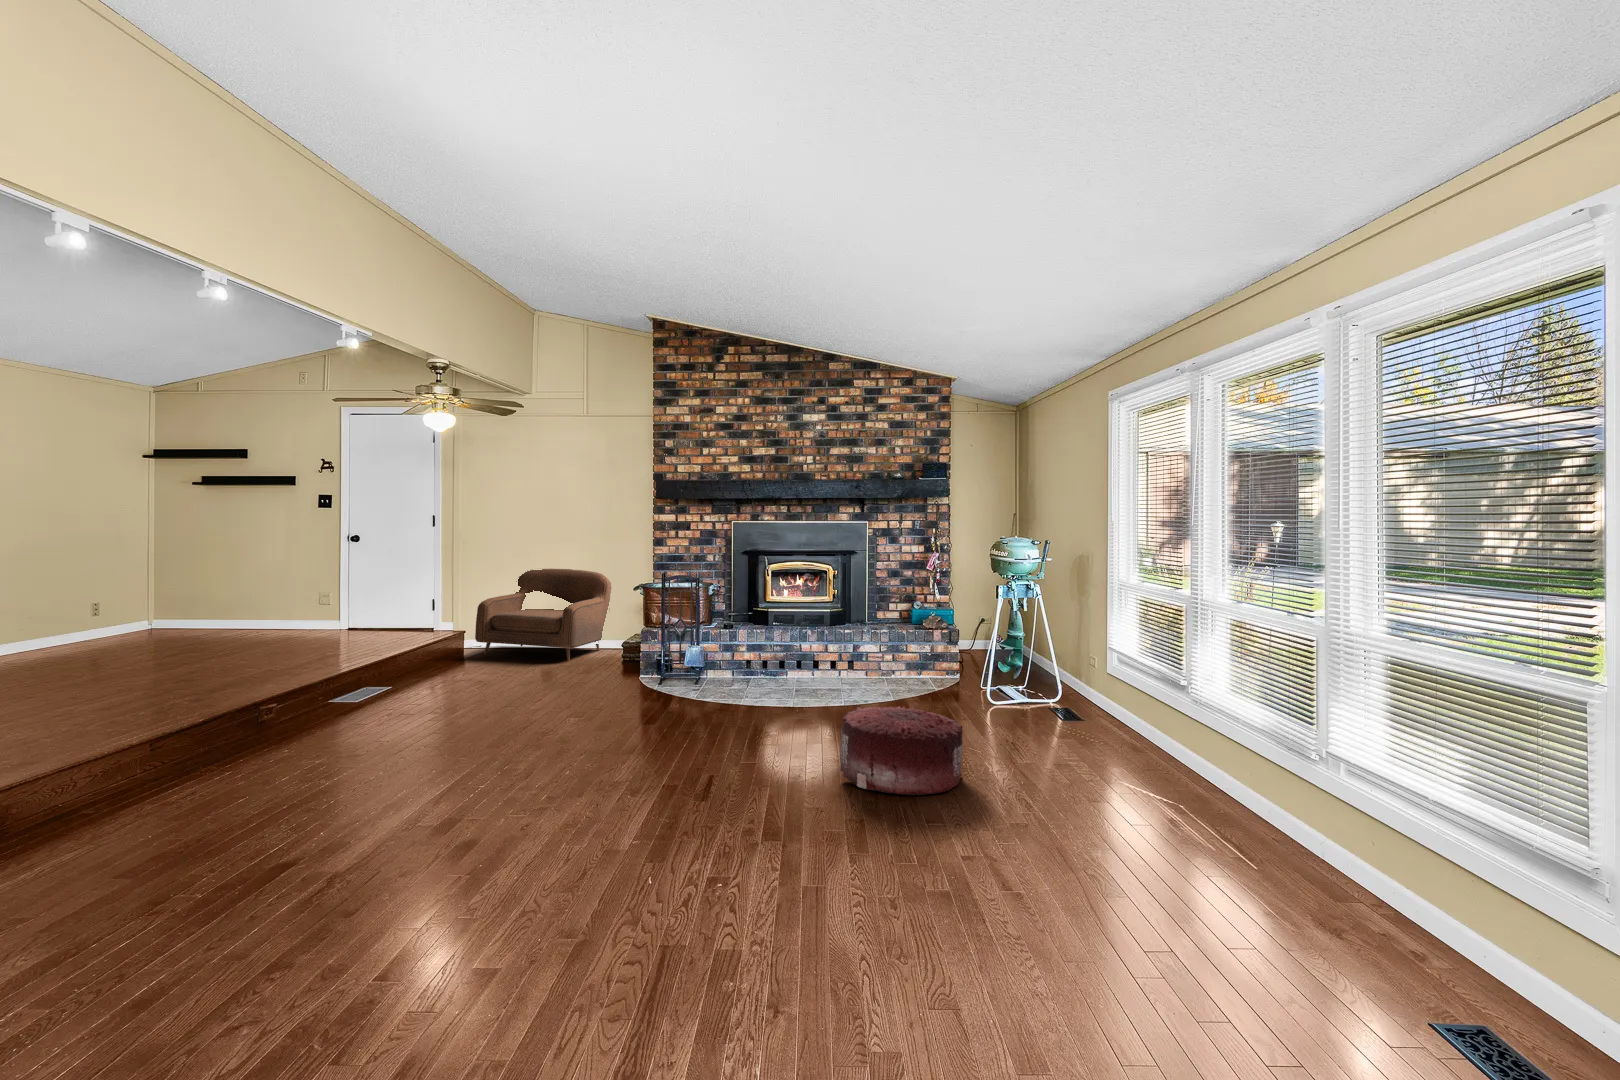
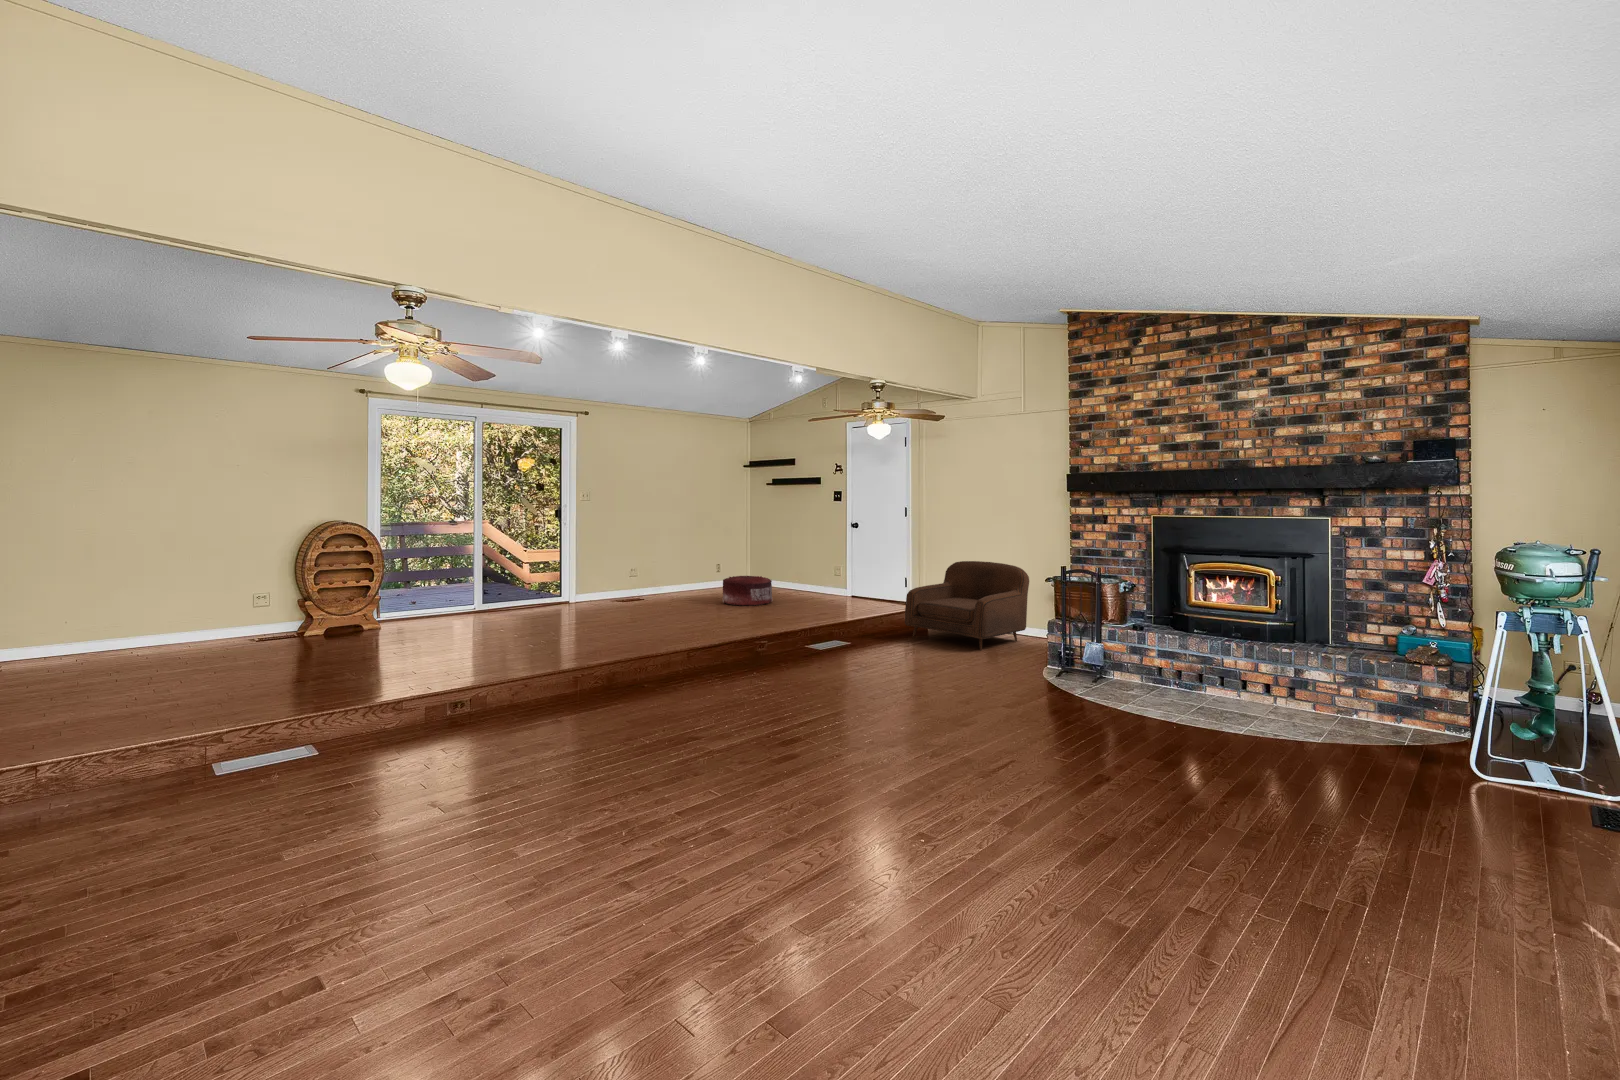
pouf: present [840,706,963,795] -> present [723,576,772,606]

